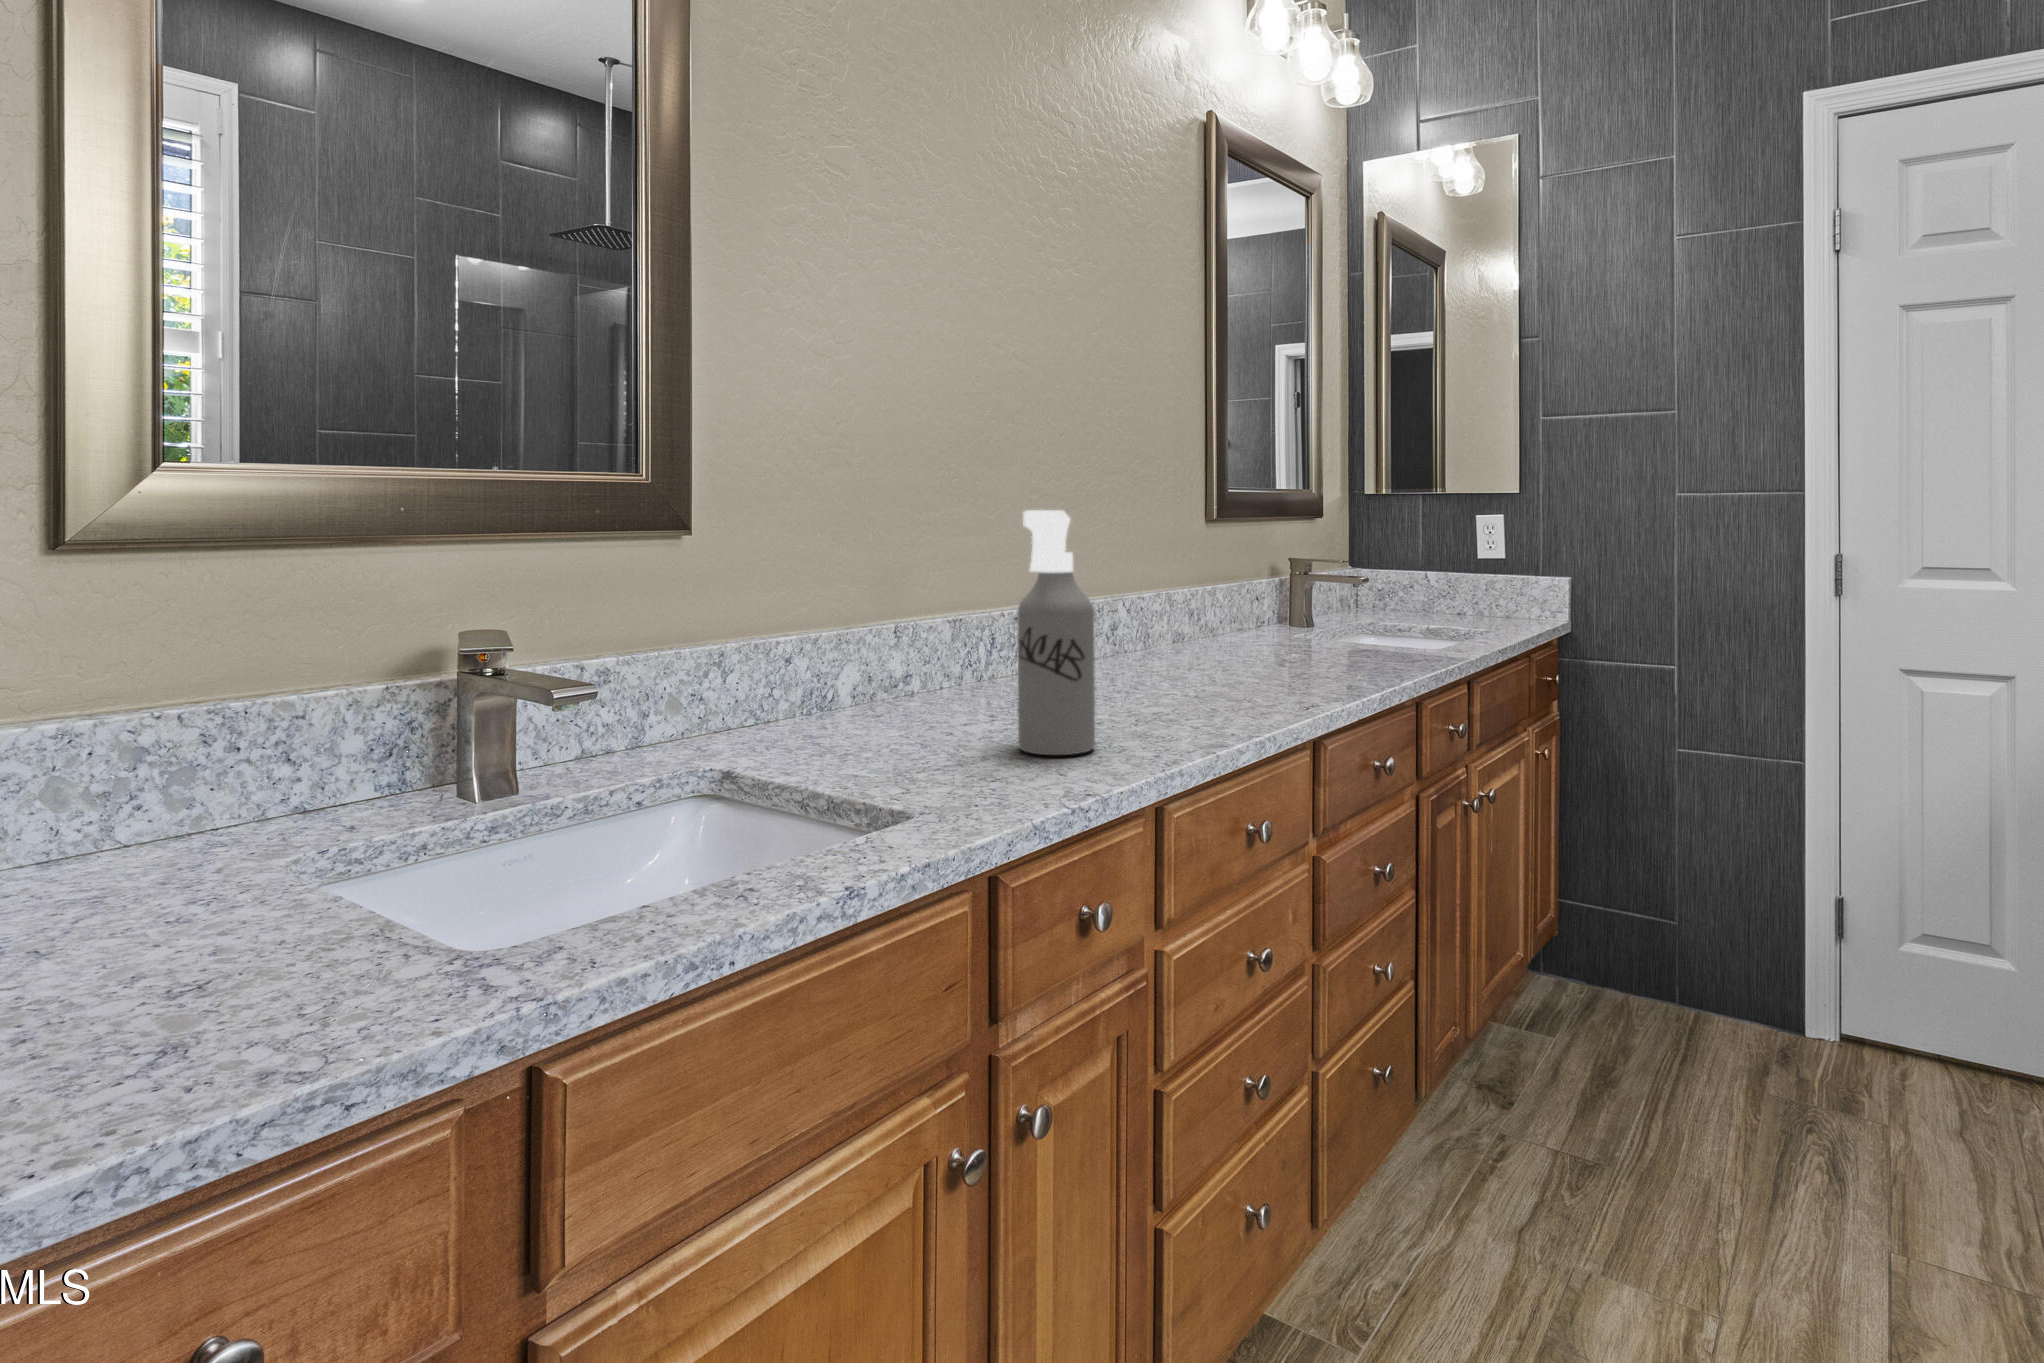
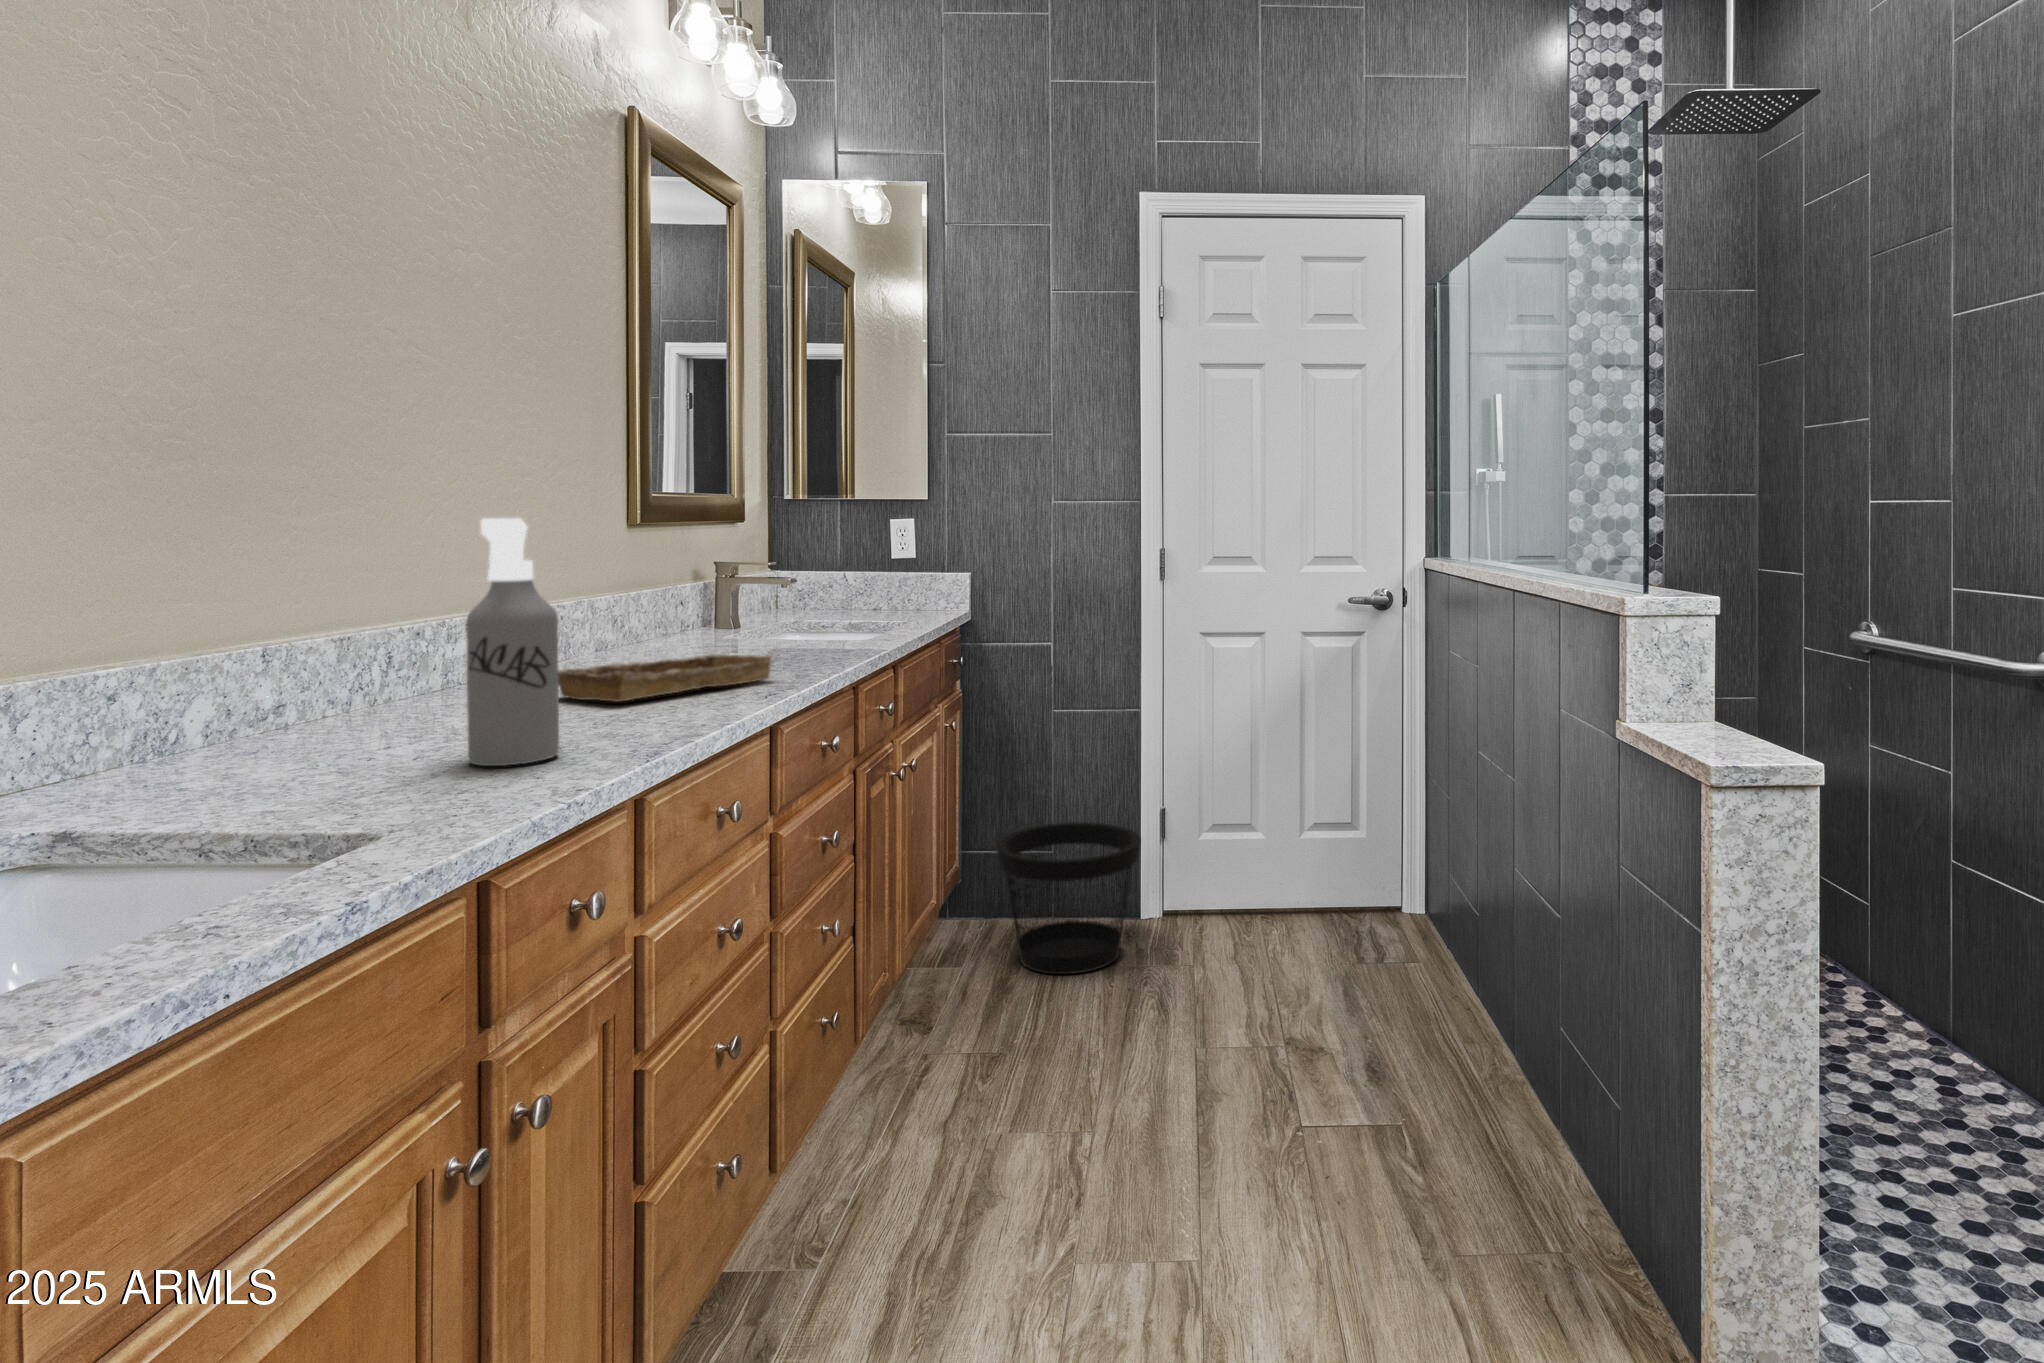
tray: none [1111,655,1331,698] -> present [558,654,773,702]
wastebasket: none [1596,885,1796,1082] -> present [996,822,1141,974]

